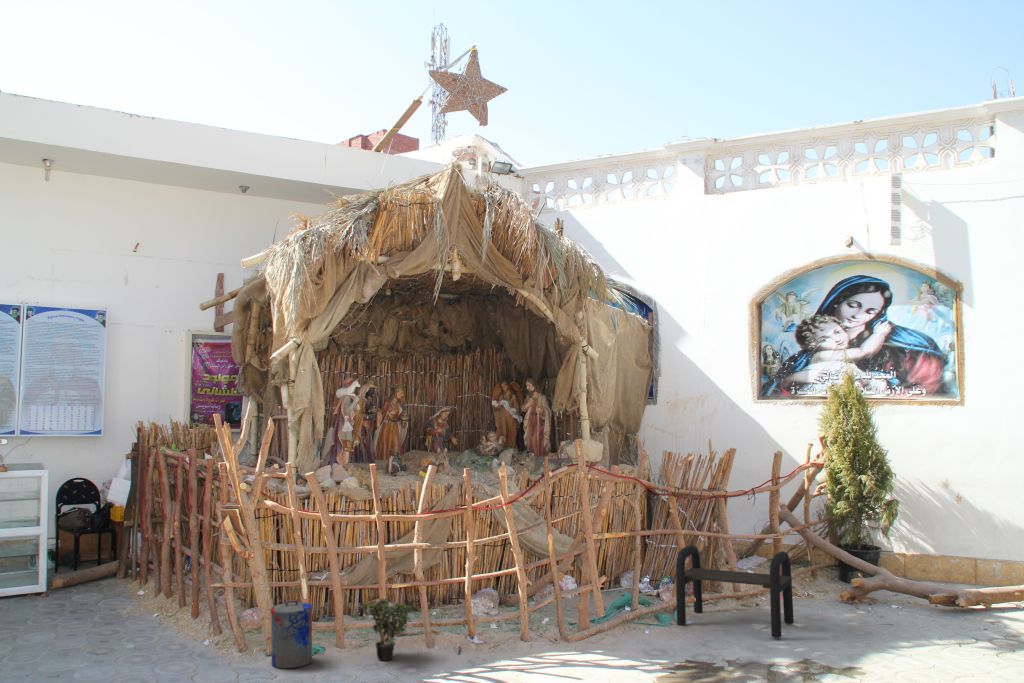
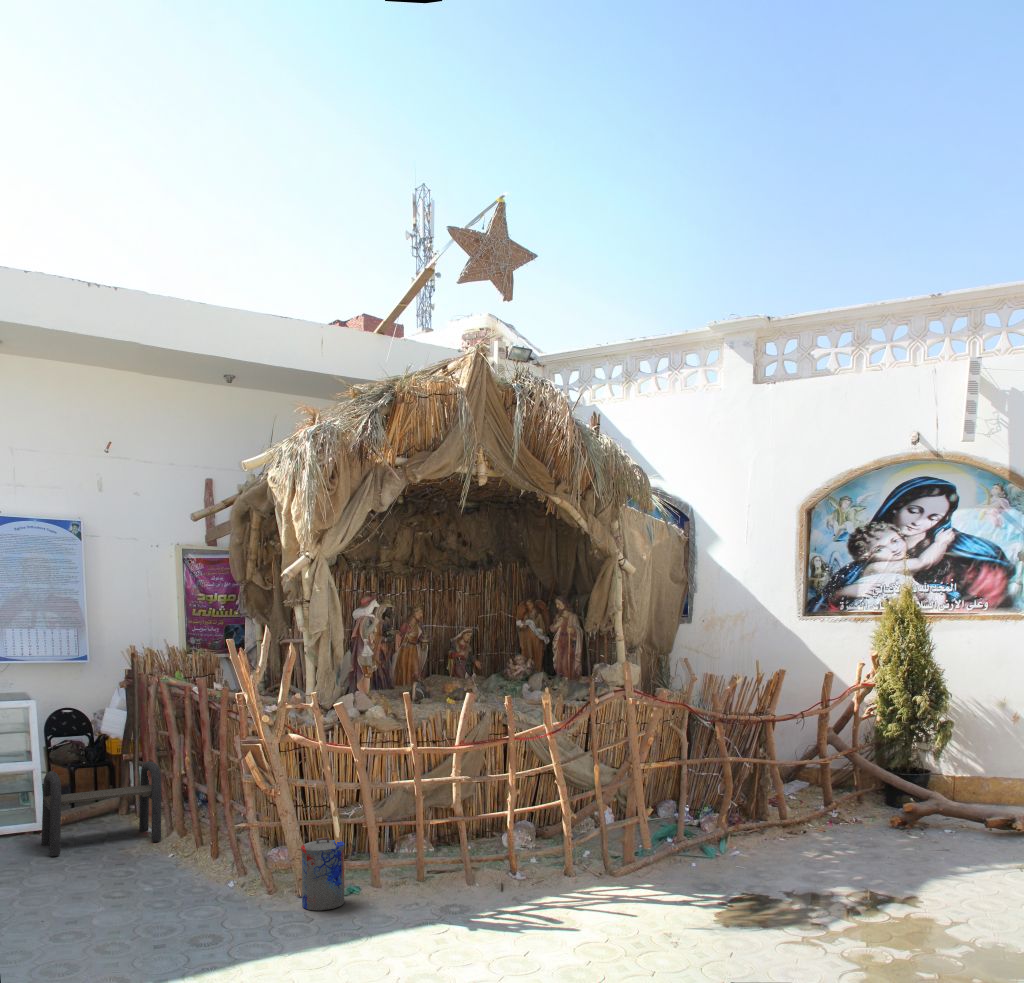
bench: present [676,545,794,638] -> present [41,761,161,856]
potted plant: present [361,598,412,660] -> none [395,834,449,902]

